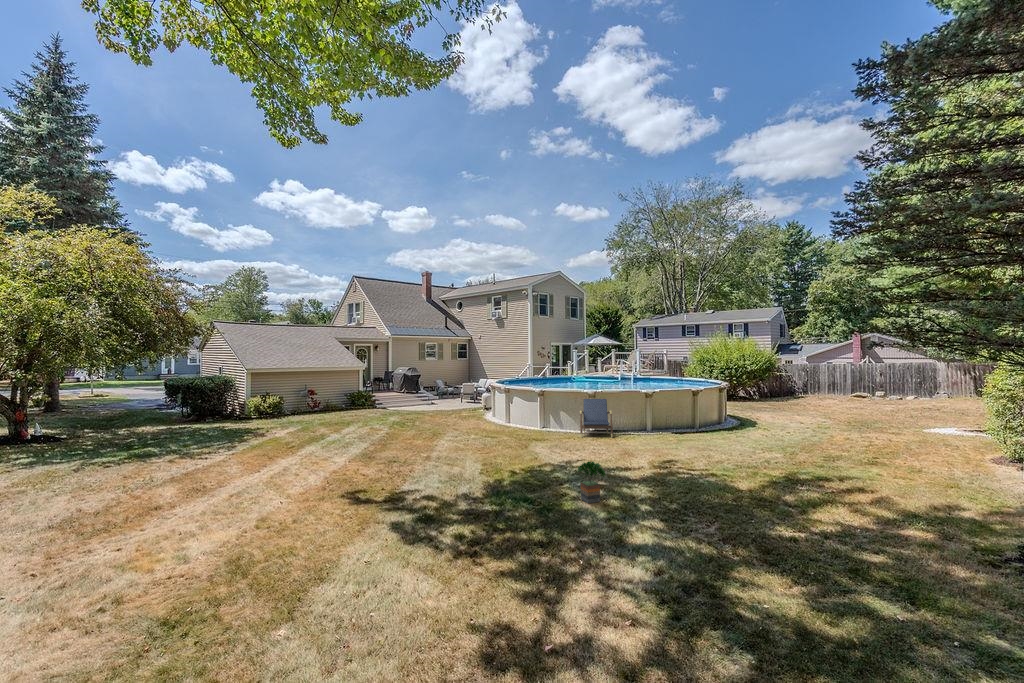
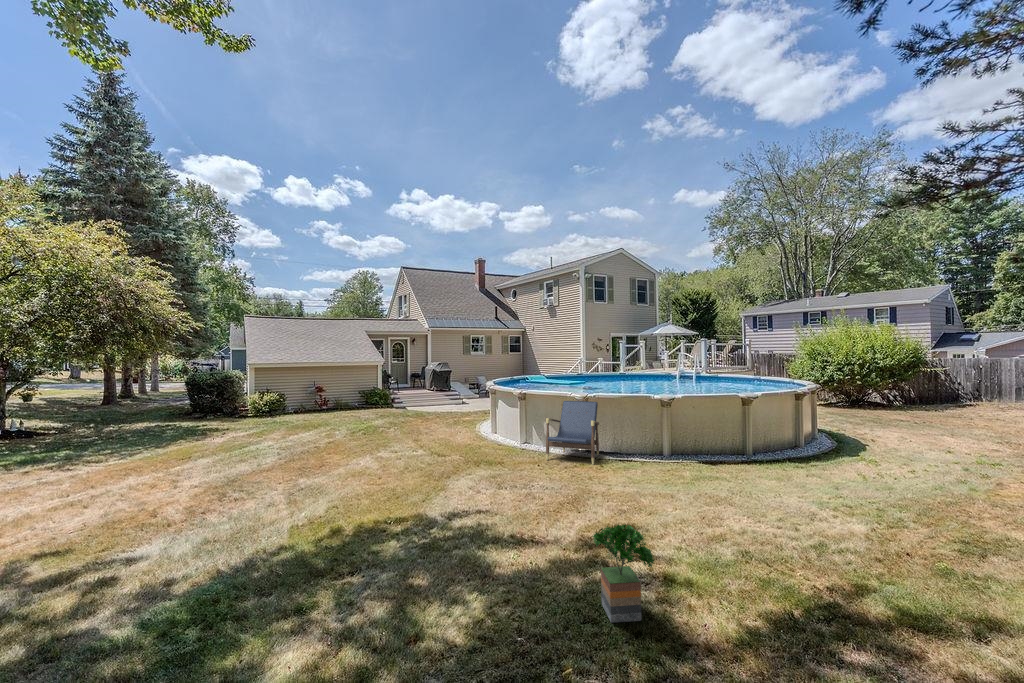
potted tree: present [578,462,605,503] -> present [592,524,654,623]

